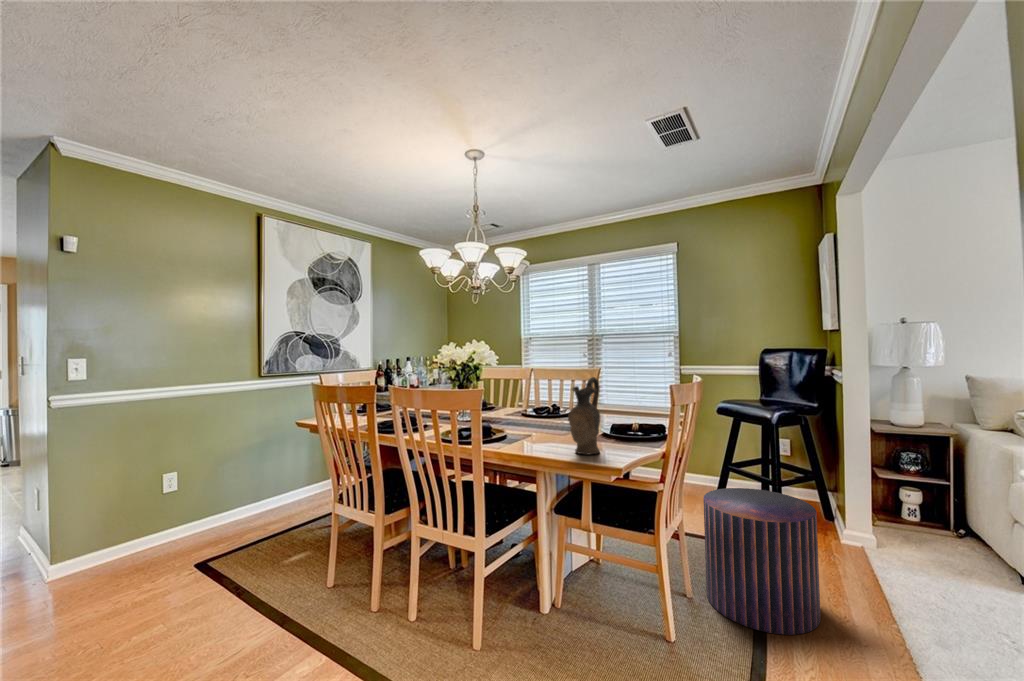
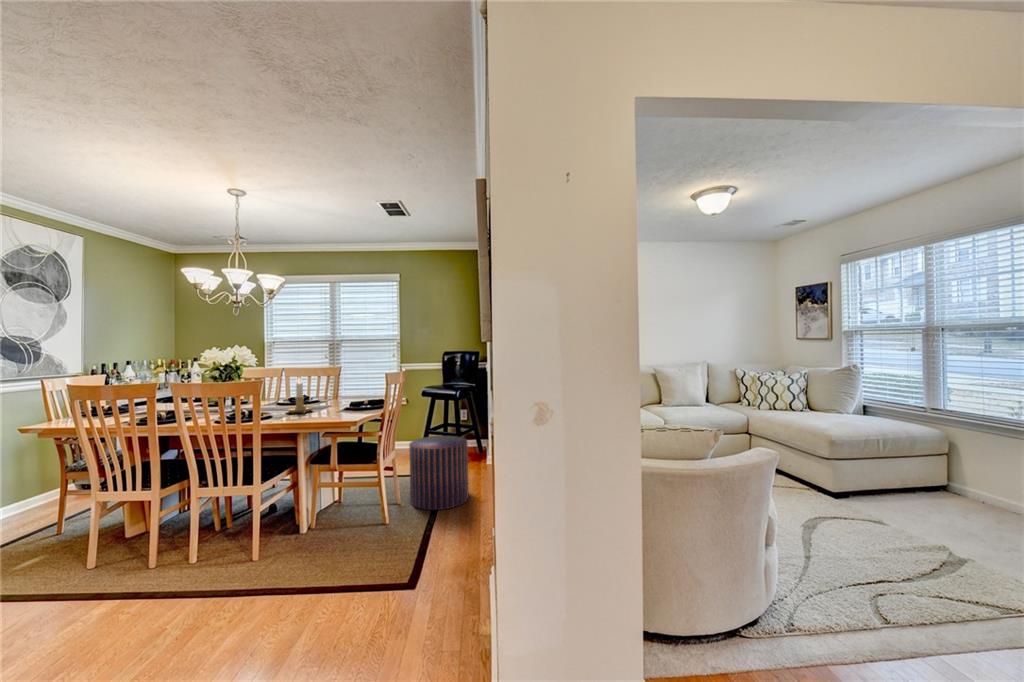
ceramic pitcher: present [568,377,600,454] -> none [324,371,346,419]
candlestick: none [524,382,560,436] -> present [286,378,314,413]

